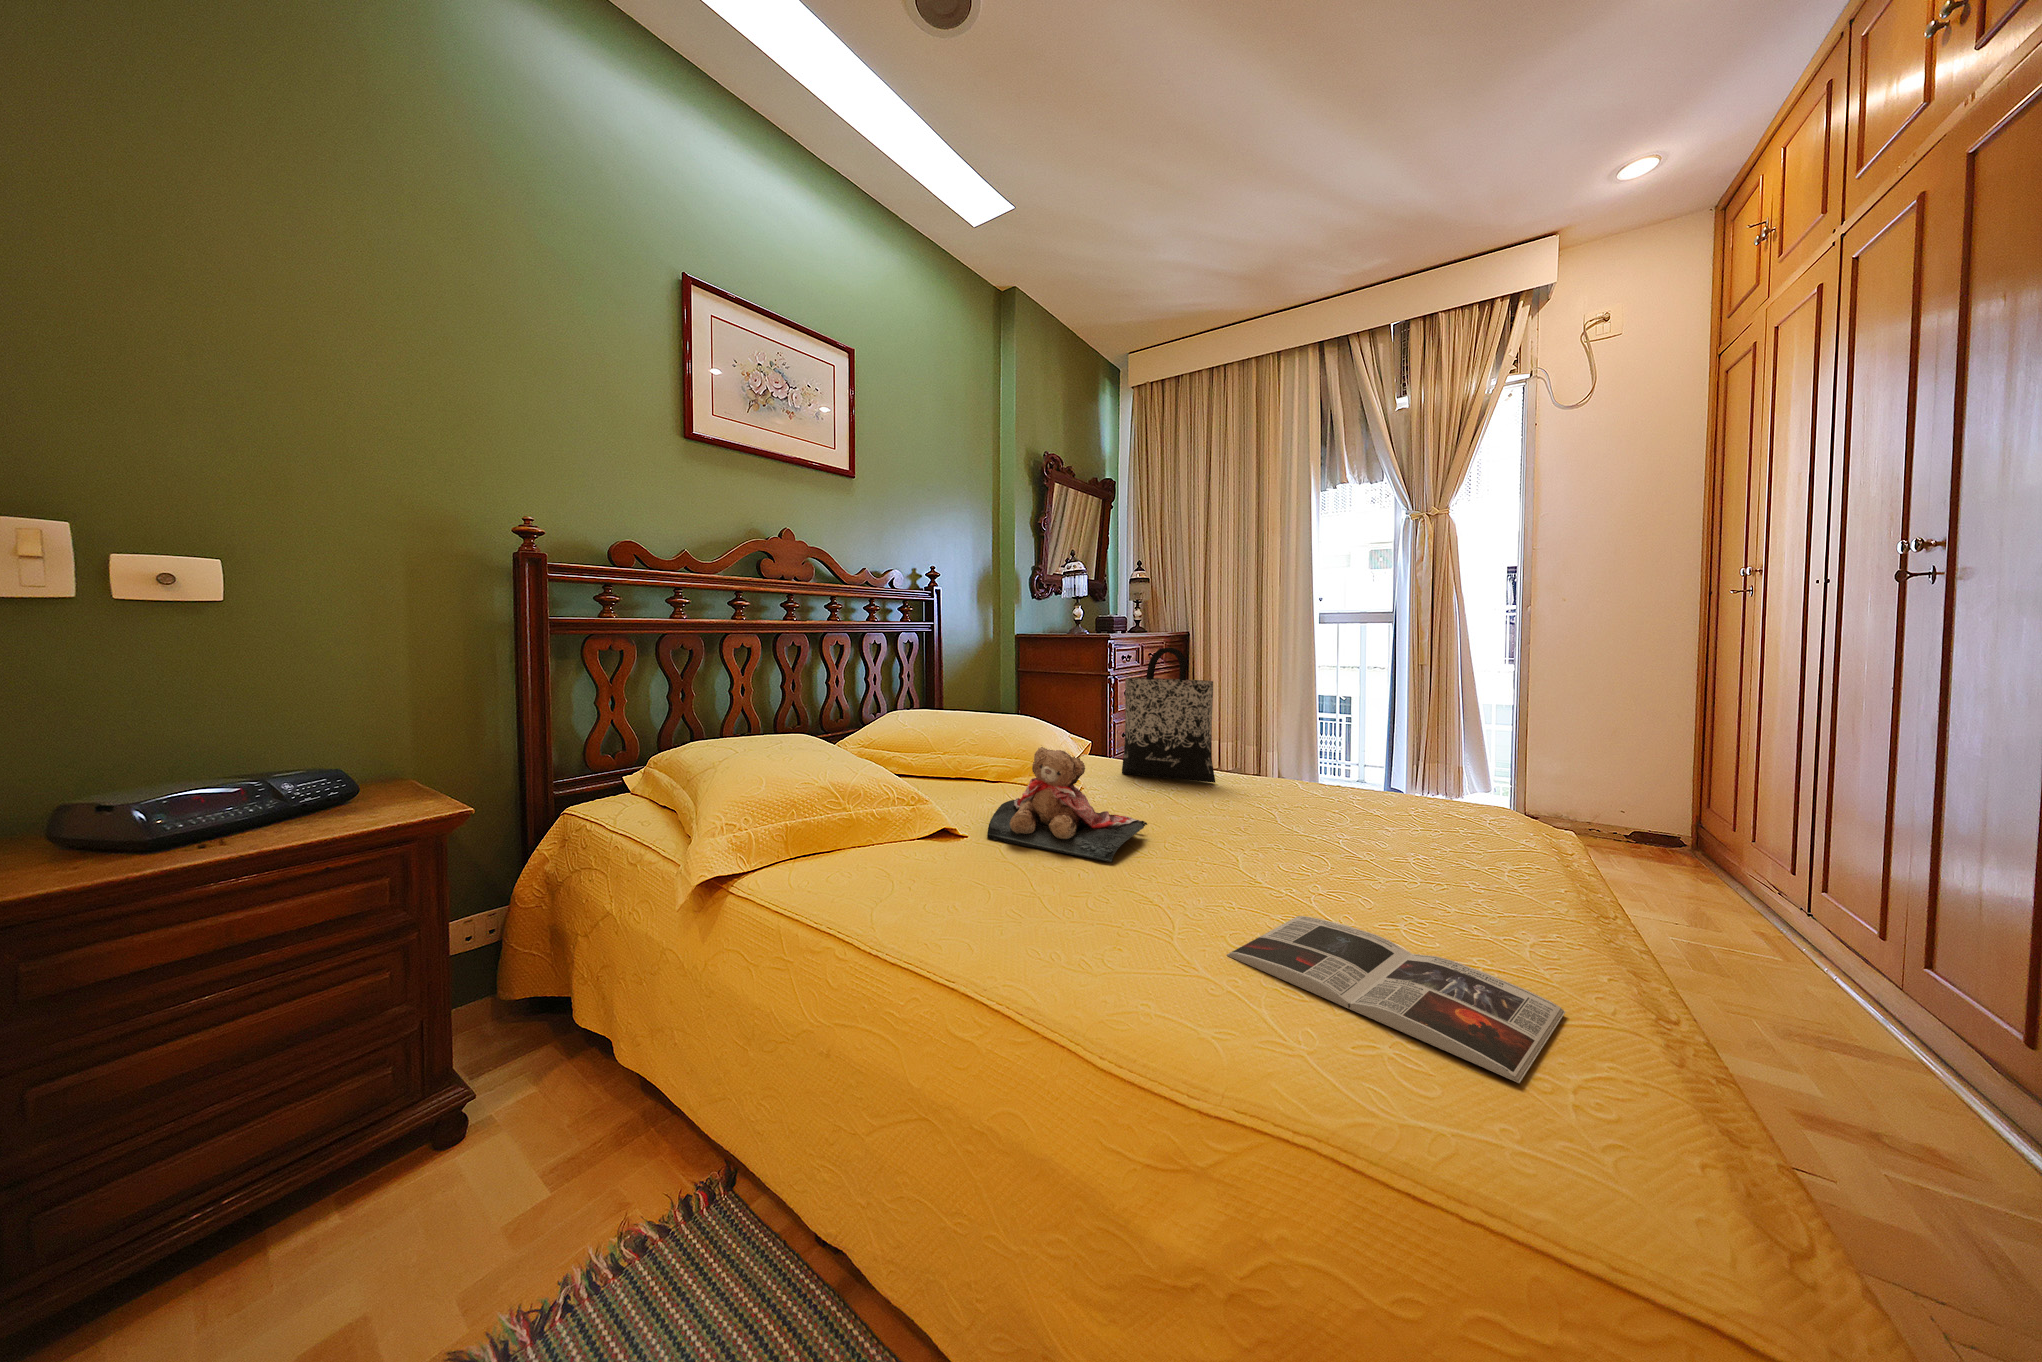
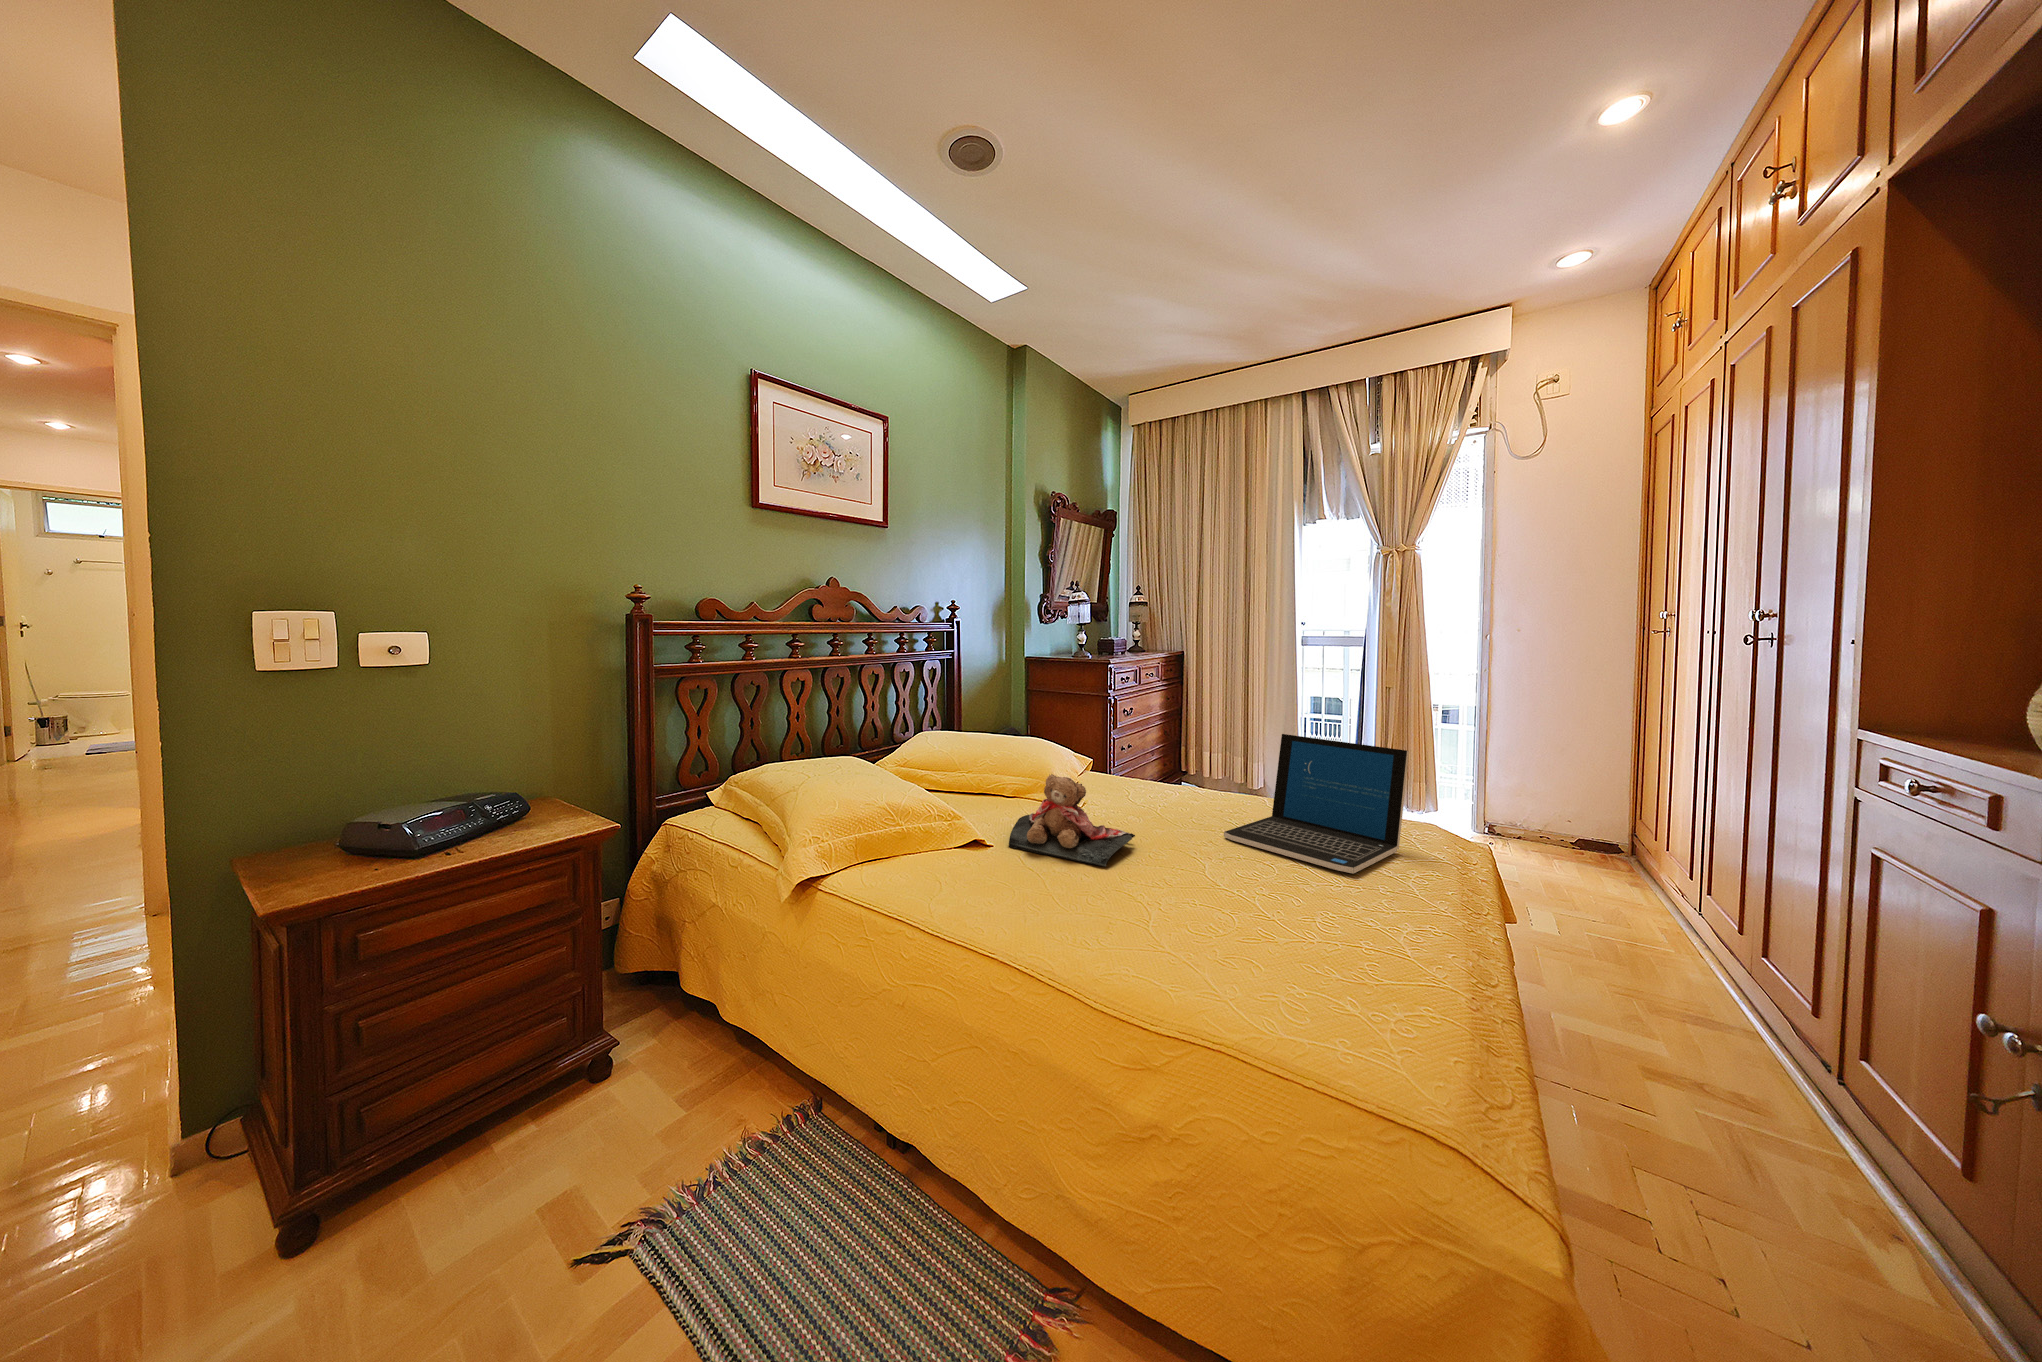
tote bag: present [1122,648,1215,783] -> none [1119,684,1197,798]
laptop: none [1256,701,1490,870] -> present [1224,734,1409,874]
magazine: present [1227,916,1565,1083] -> none [1184,908,1408,1013]

